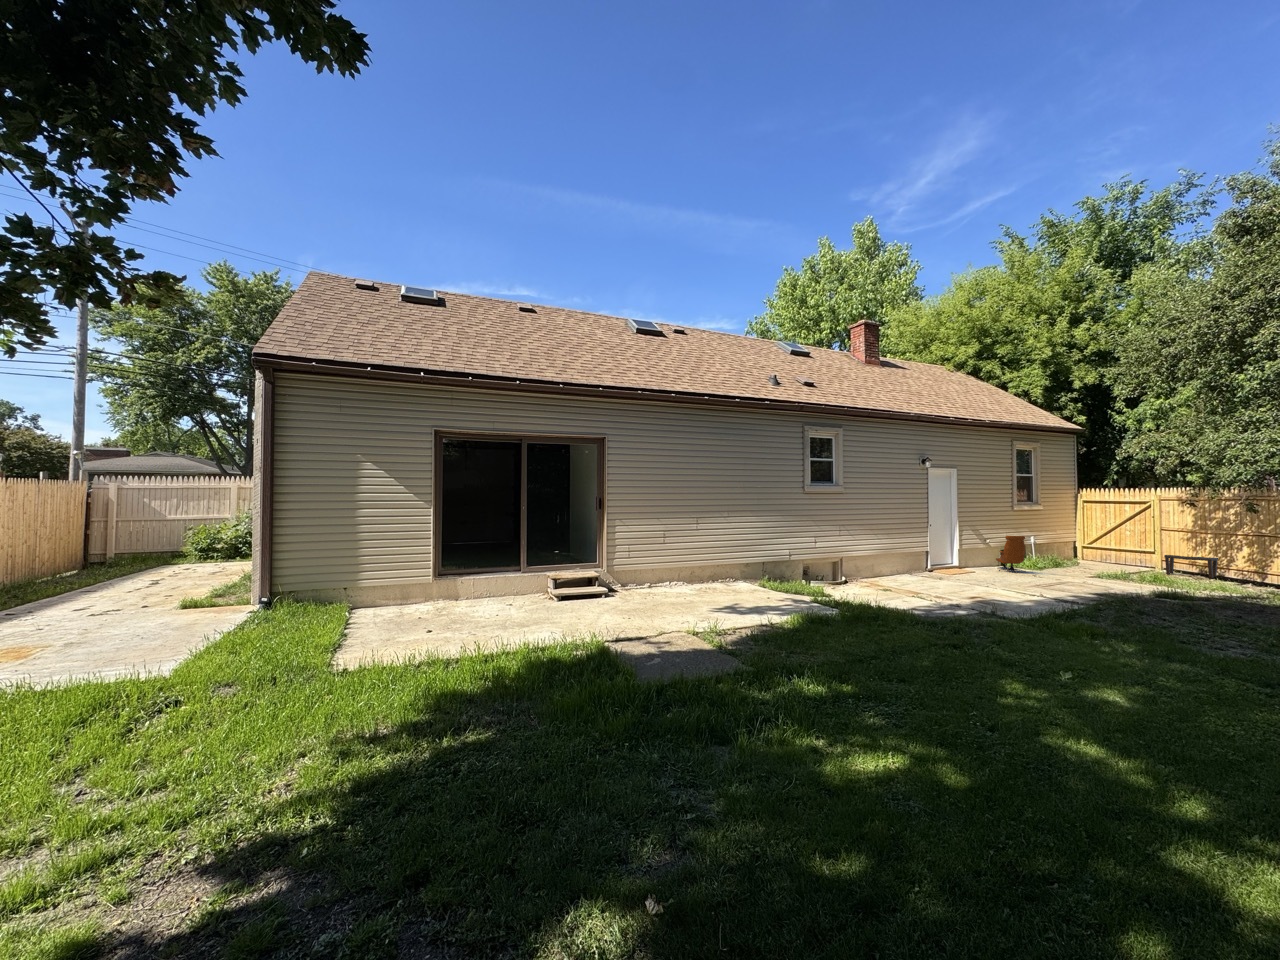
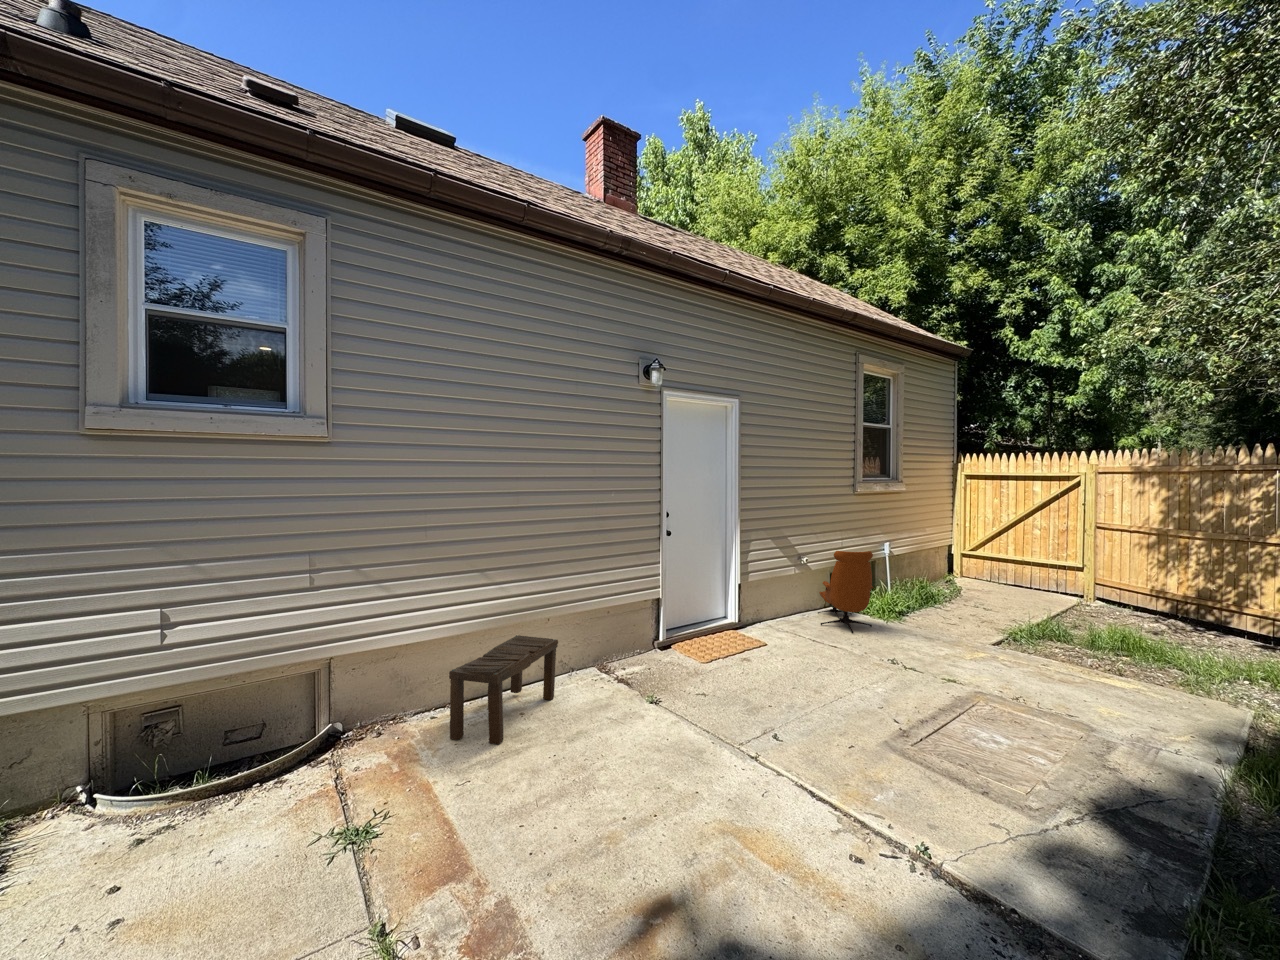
bench: present [1164,555,1218,578] -> present [449,635,558,744]

